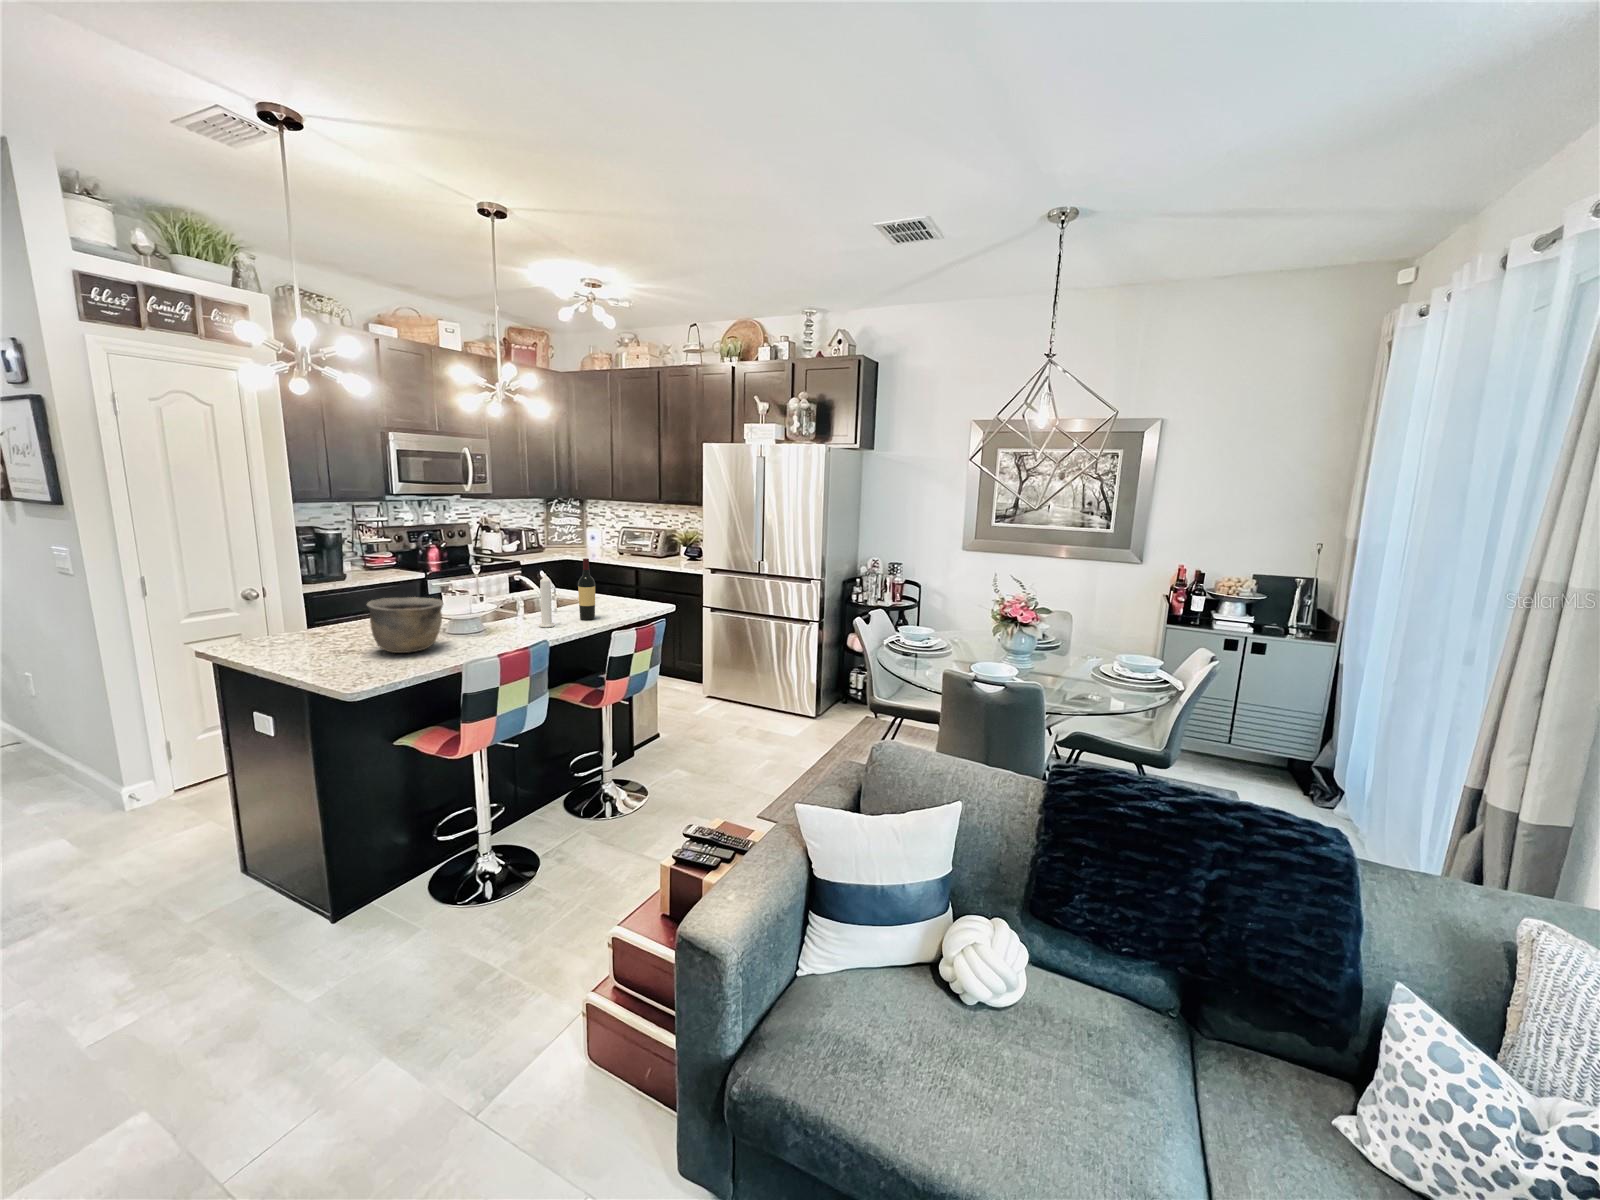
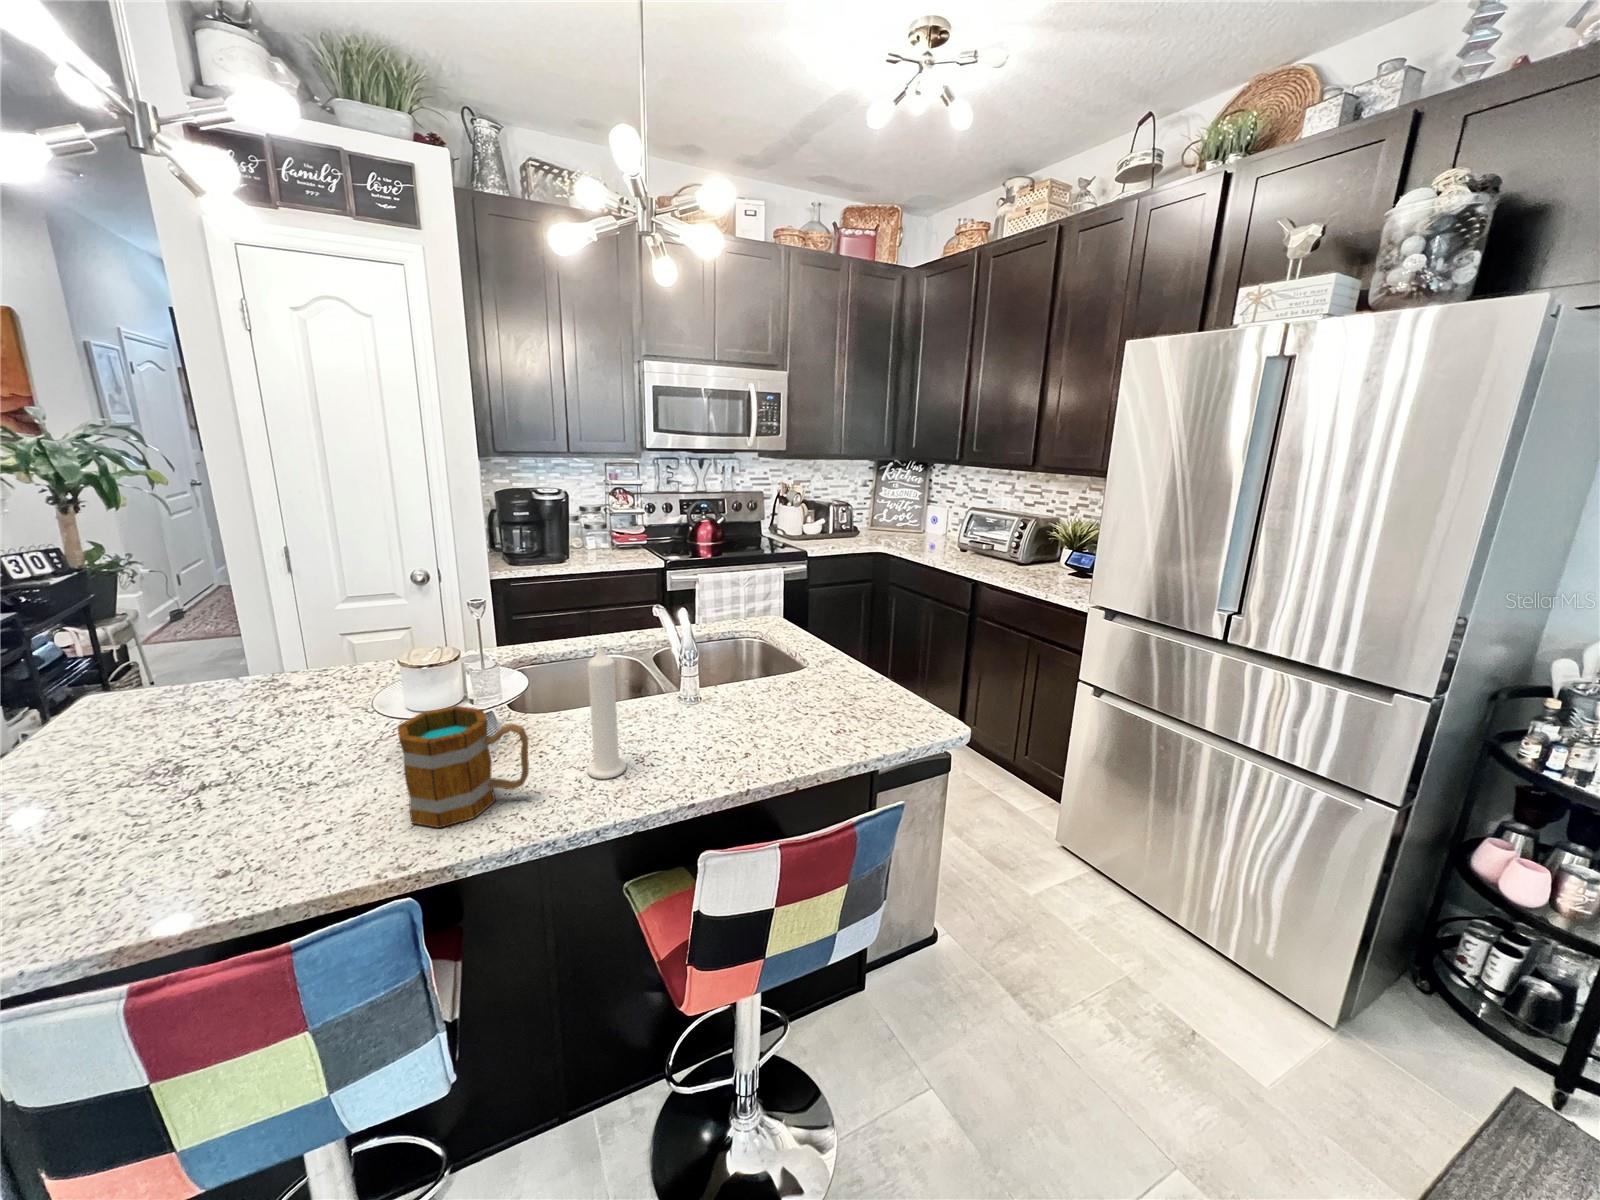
wine bottle: present [578,558,595,620] -> none [702,609,743,763]
bowl: present [367,597,443,653] -> none [78,673,309,835]
mug: none [484,601,530,641] -> present [398,706,529,828]

